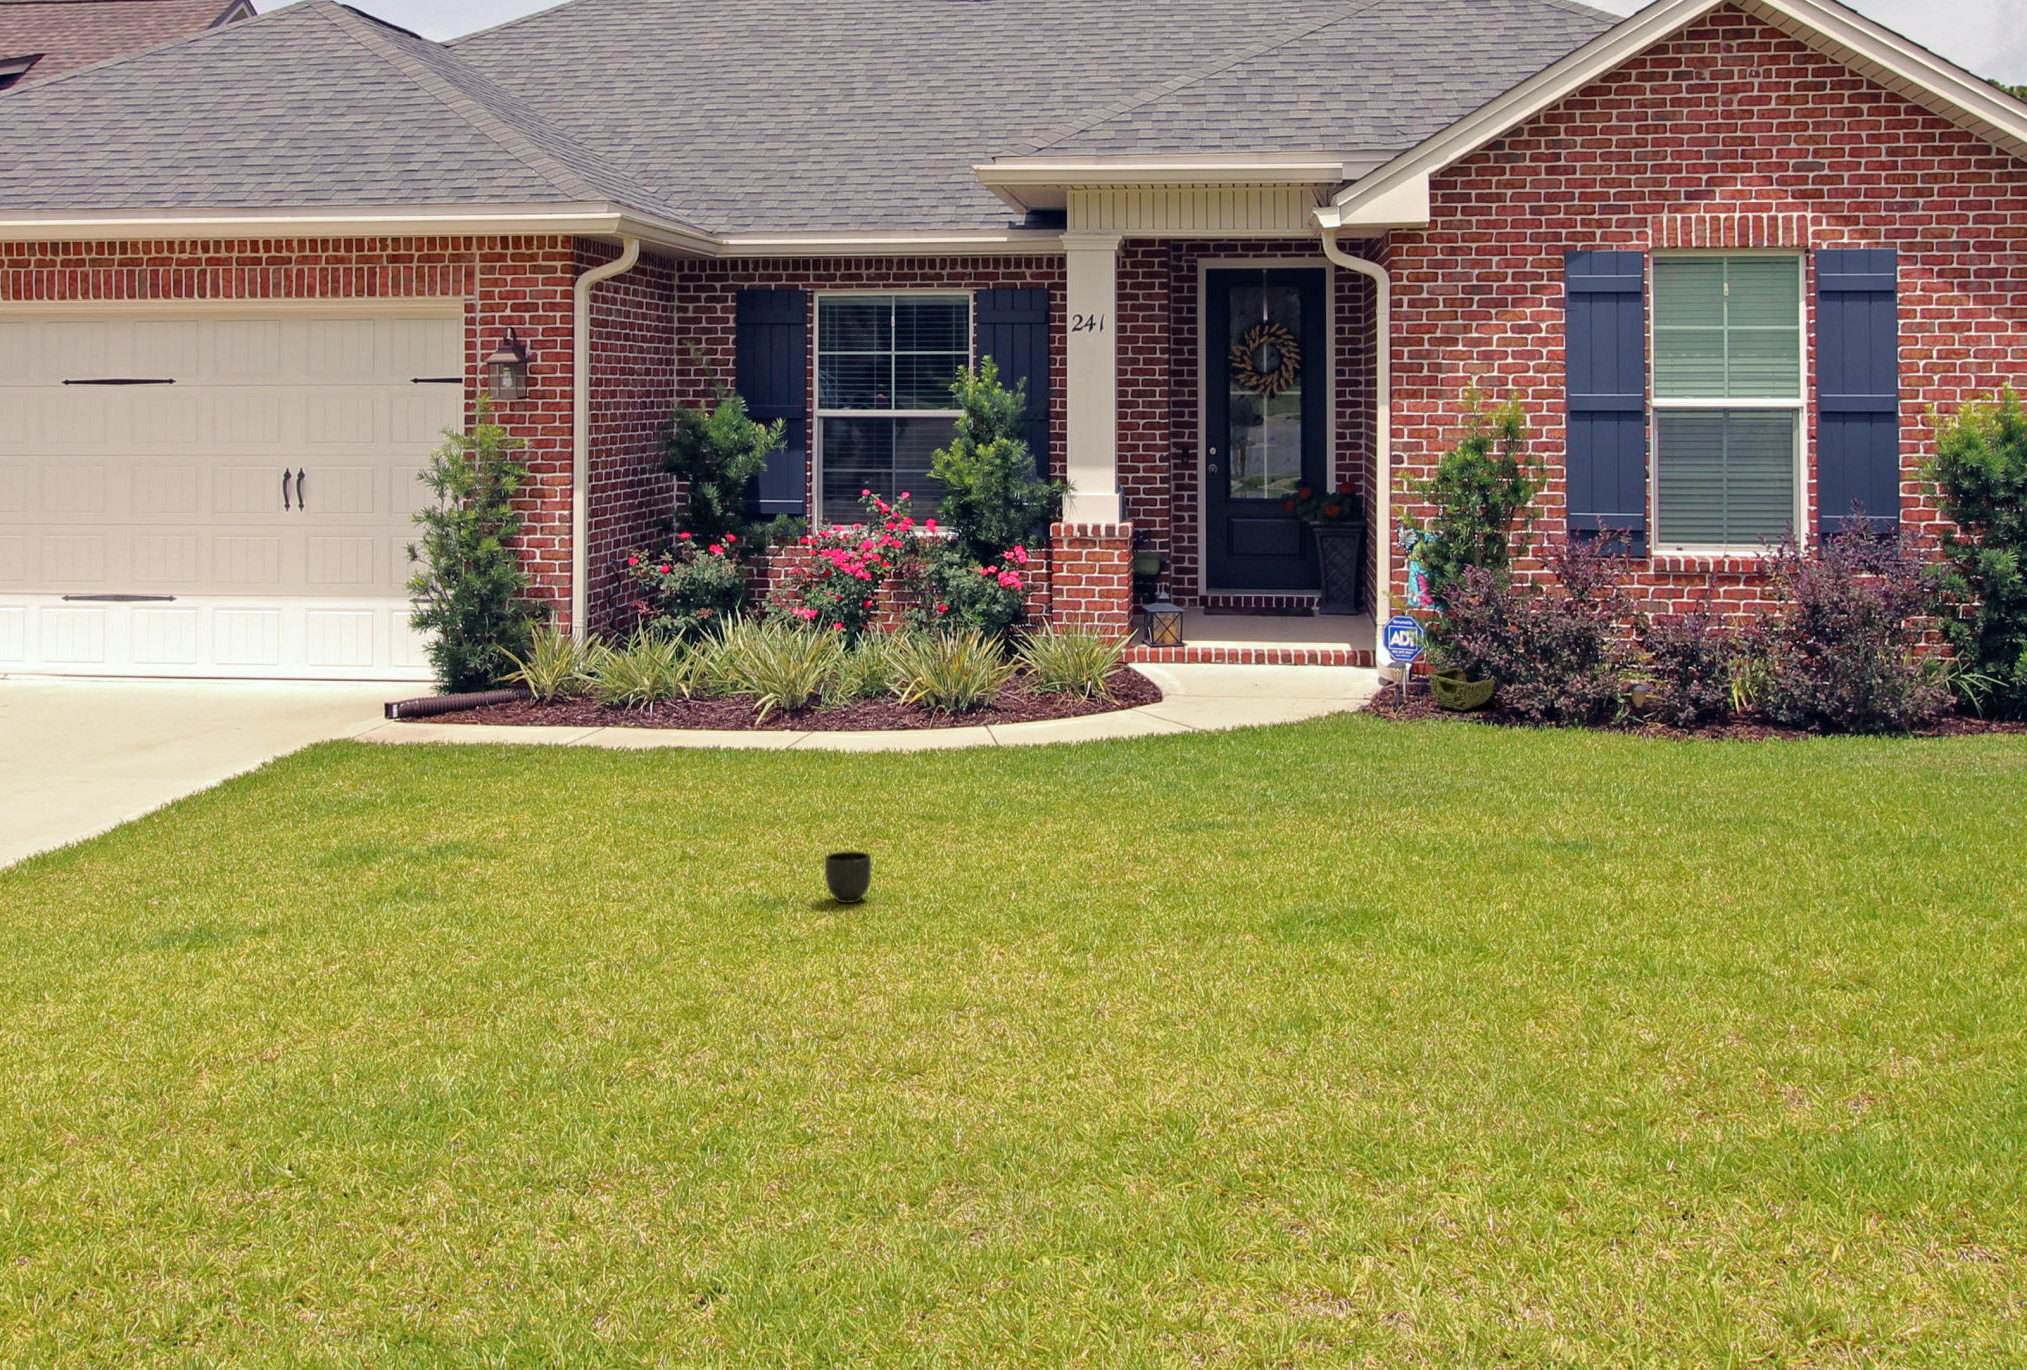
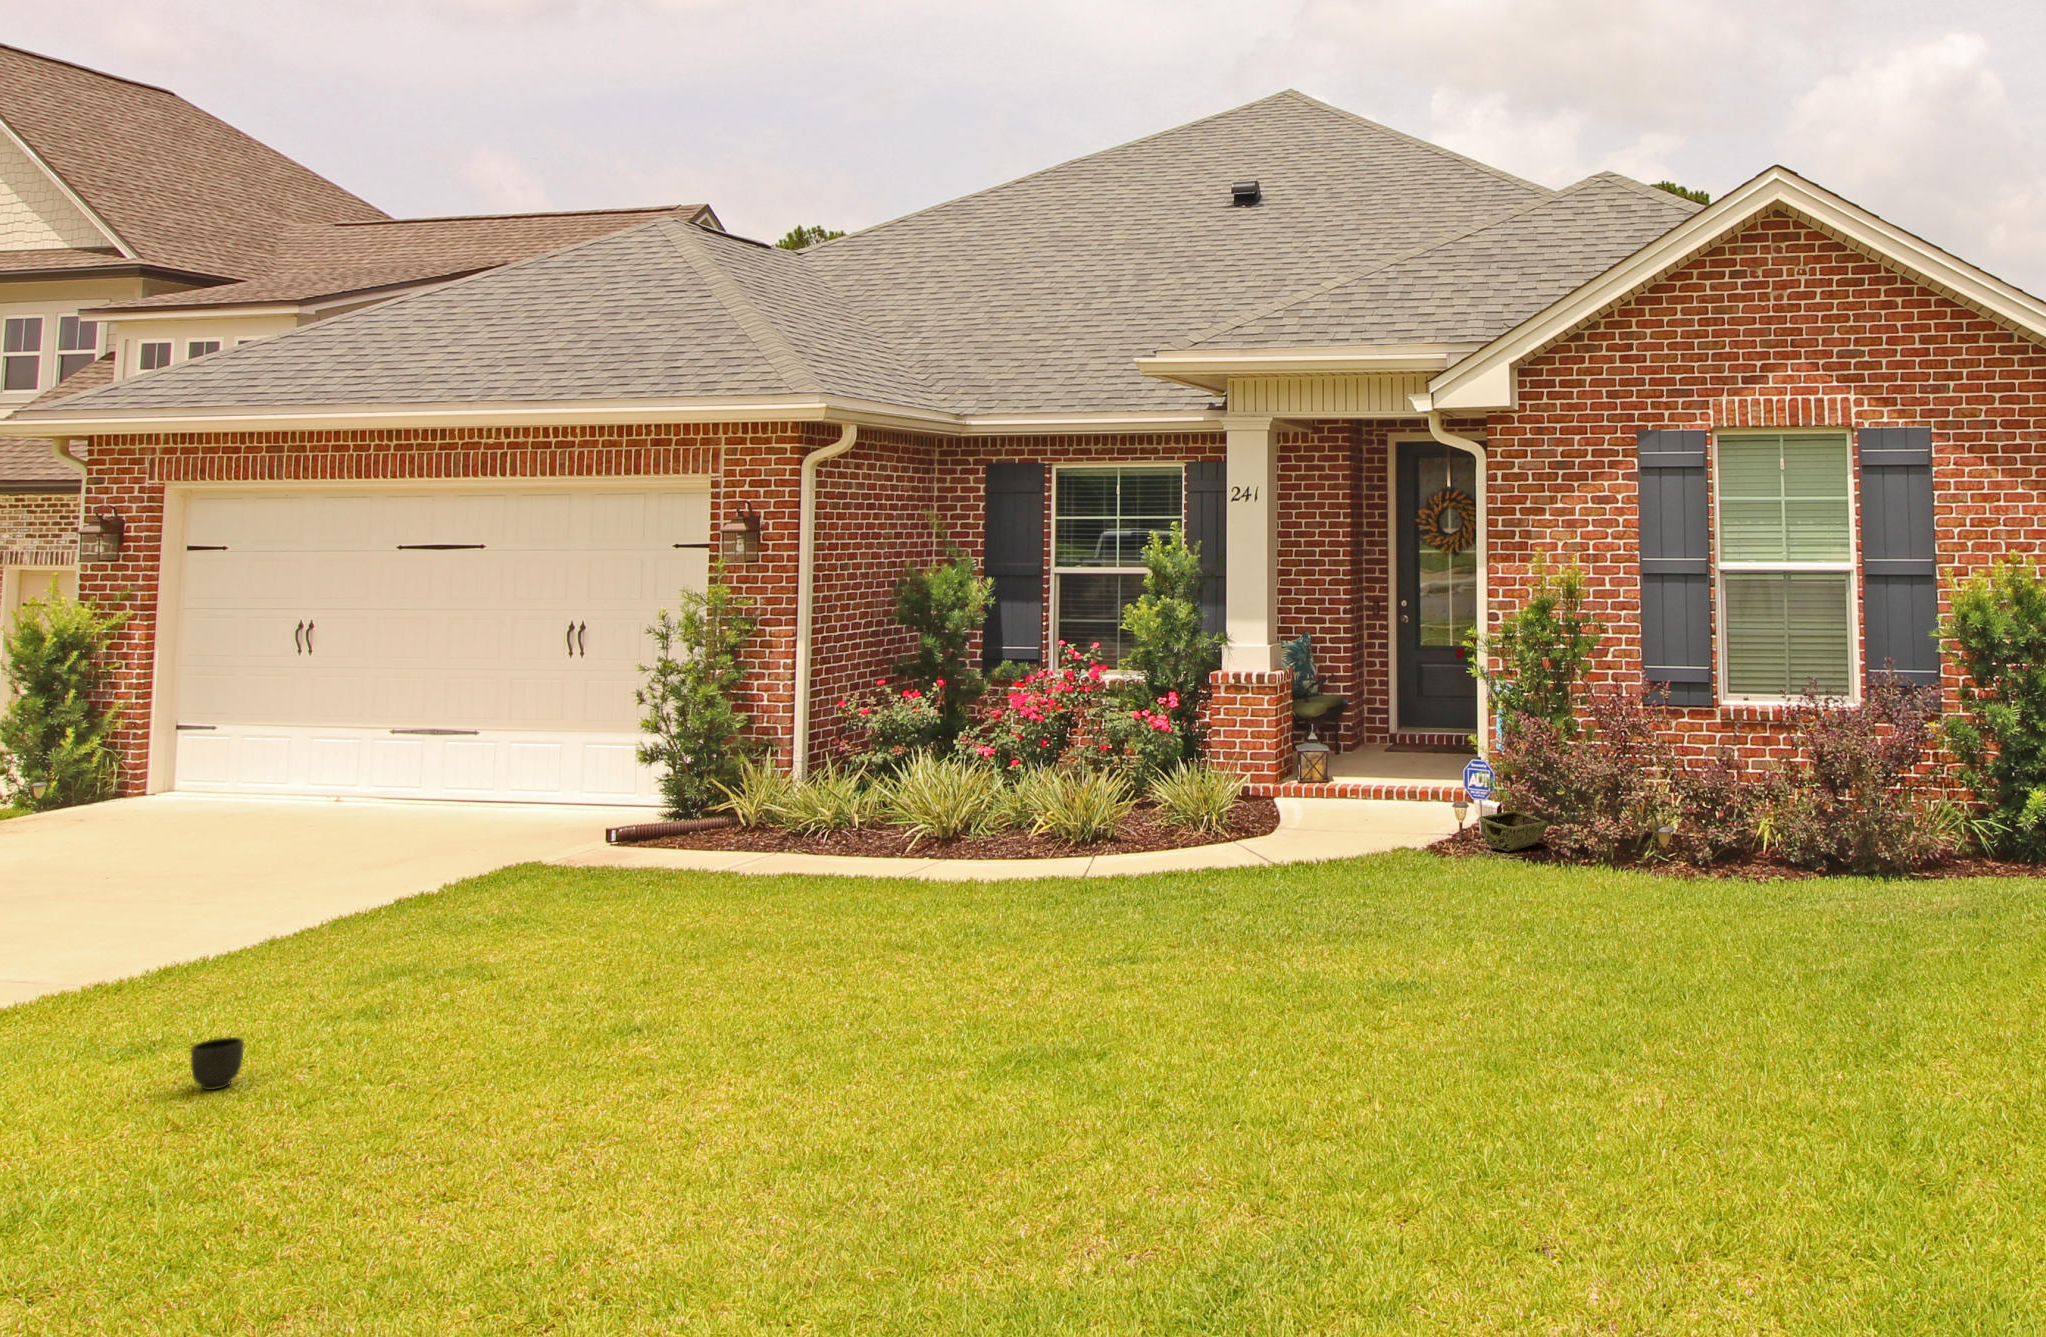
planter: present [825,851,871,903] -> present [191,1037,244,1090]

